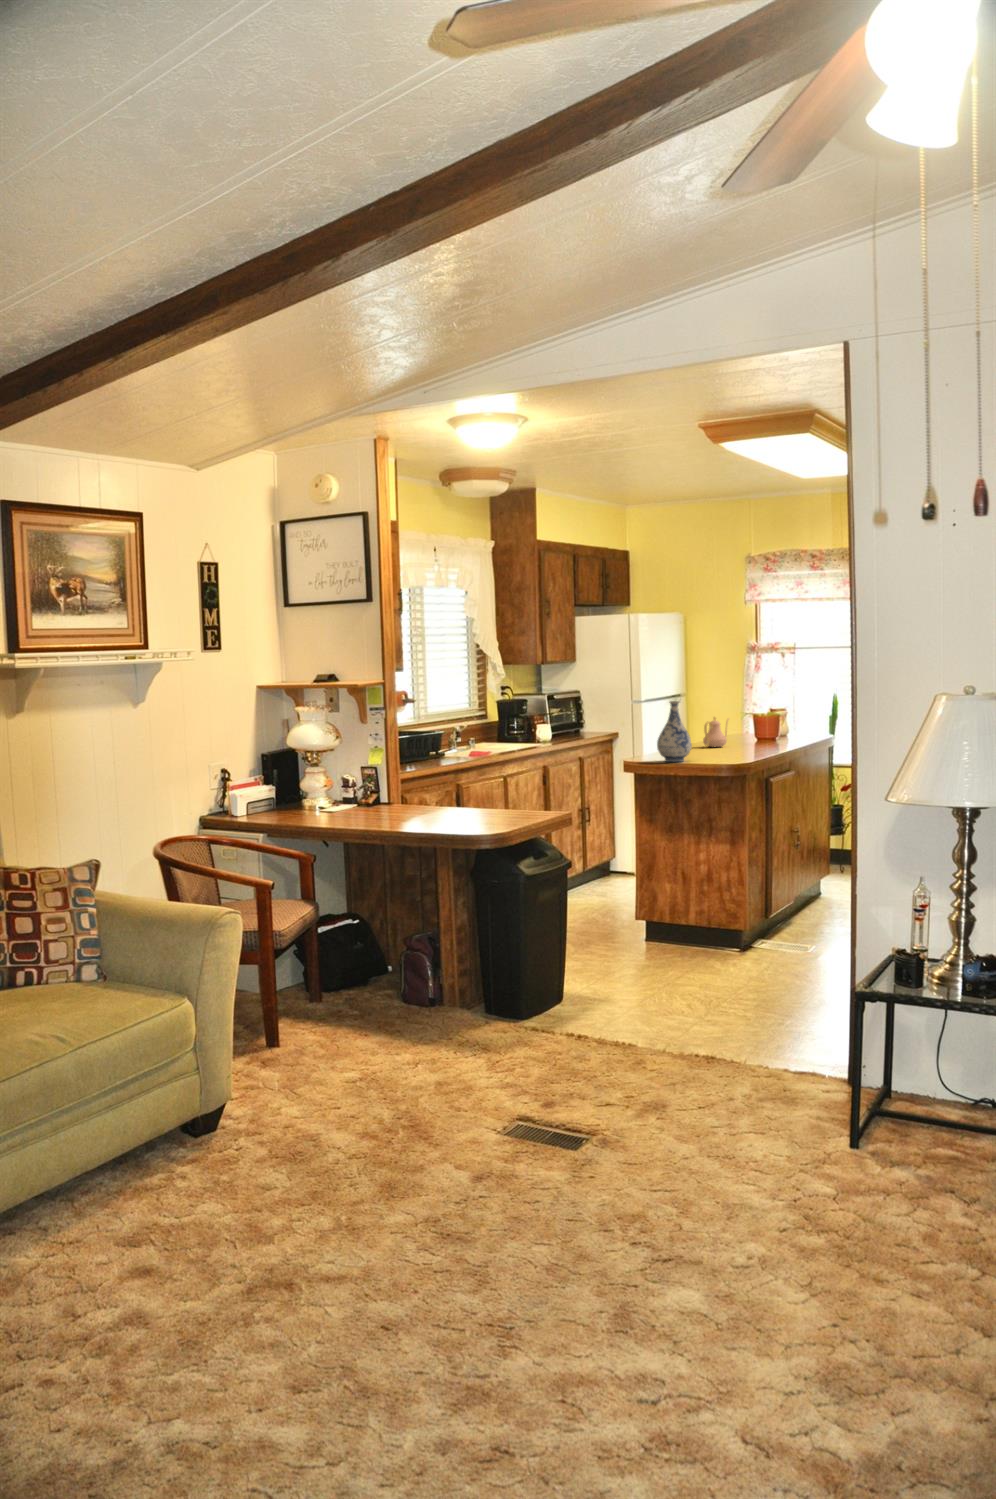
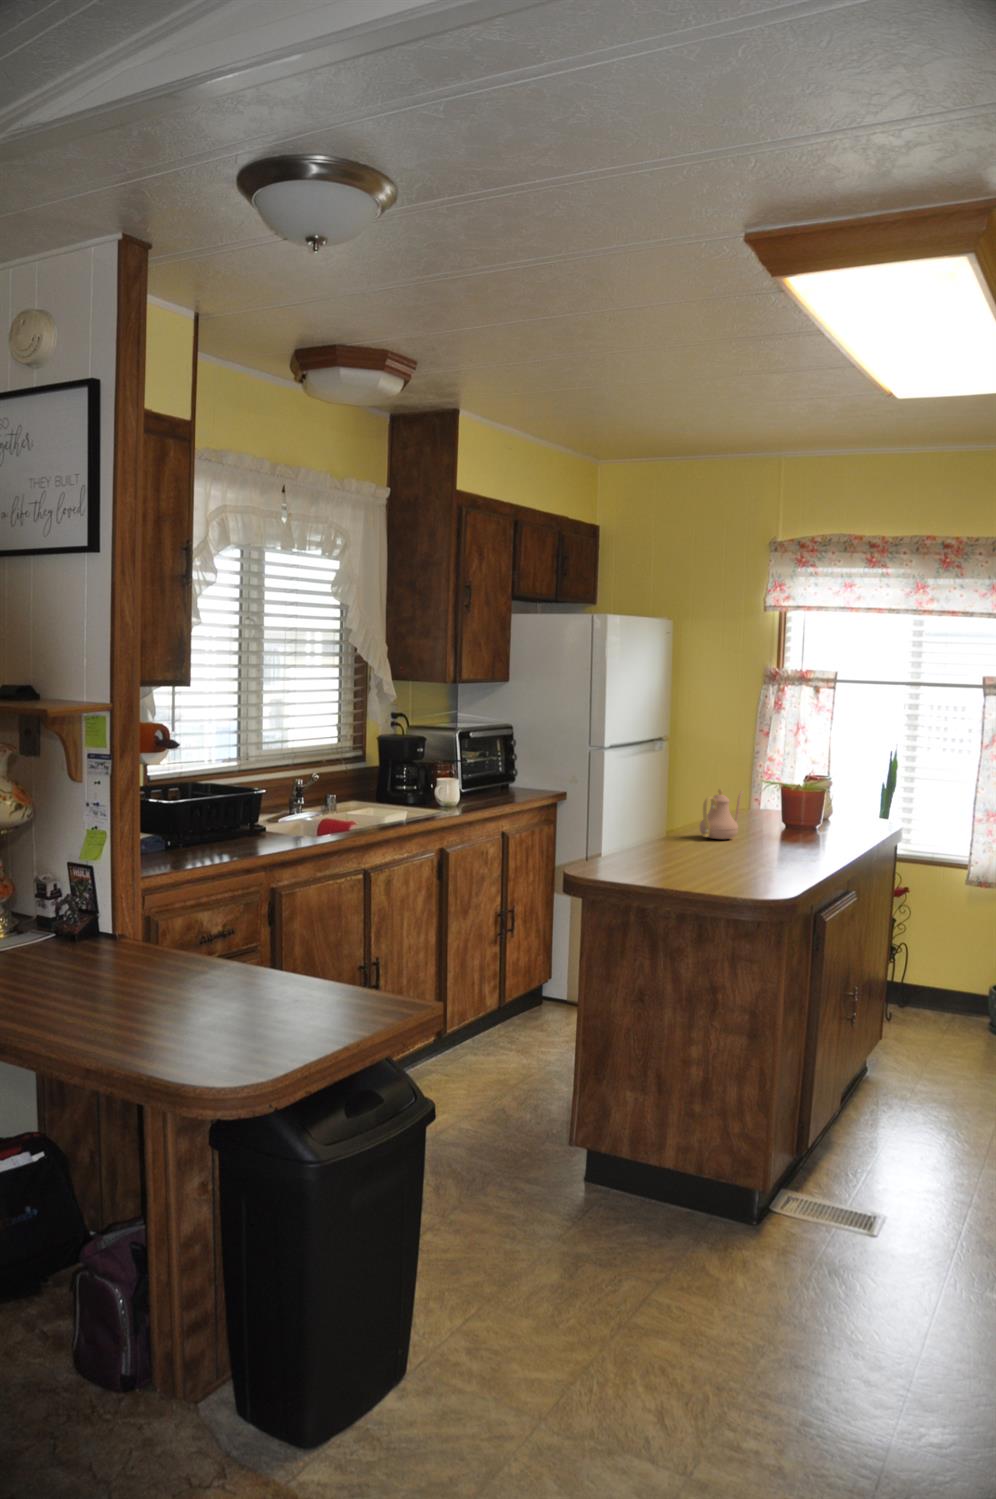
vase: present [657,701,692,762] -> none [623,767,684,877]

